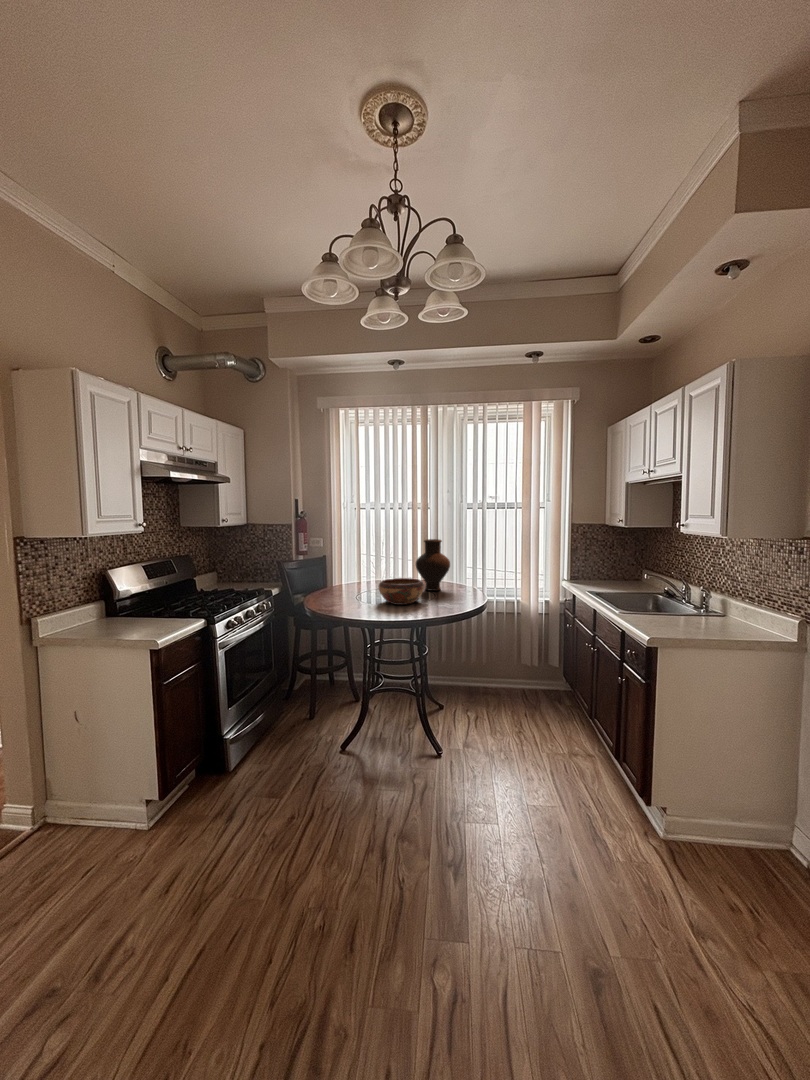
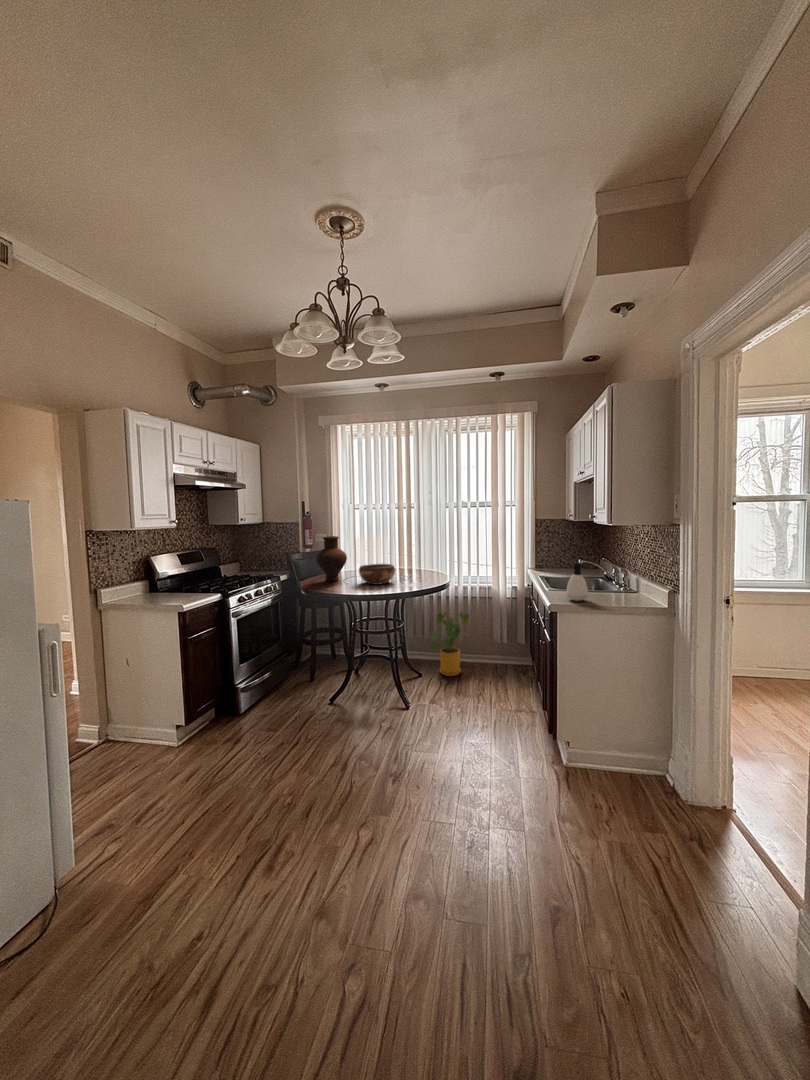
vase: present [415,539,450,591] -> present [316,536,347,581]
soap dispenser: none [658,582,689,630] -> present [566,563,589,601]
house plant: none [450,632,501,709] -> present [427,612,469,676]

